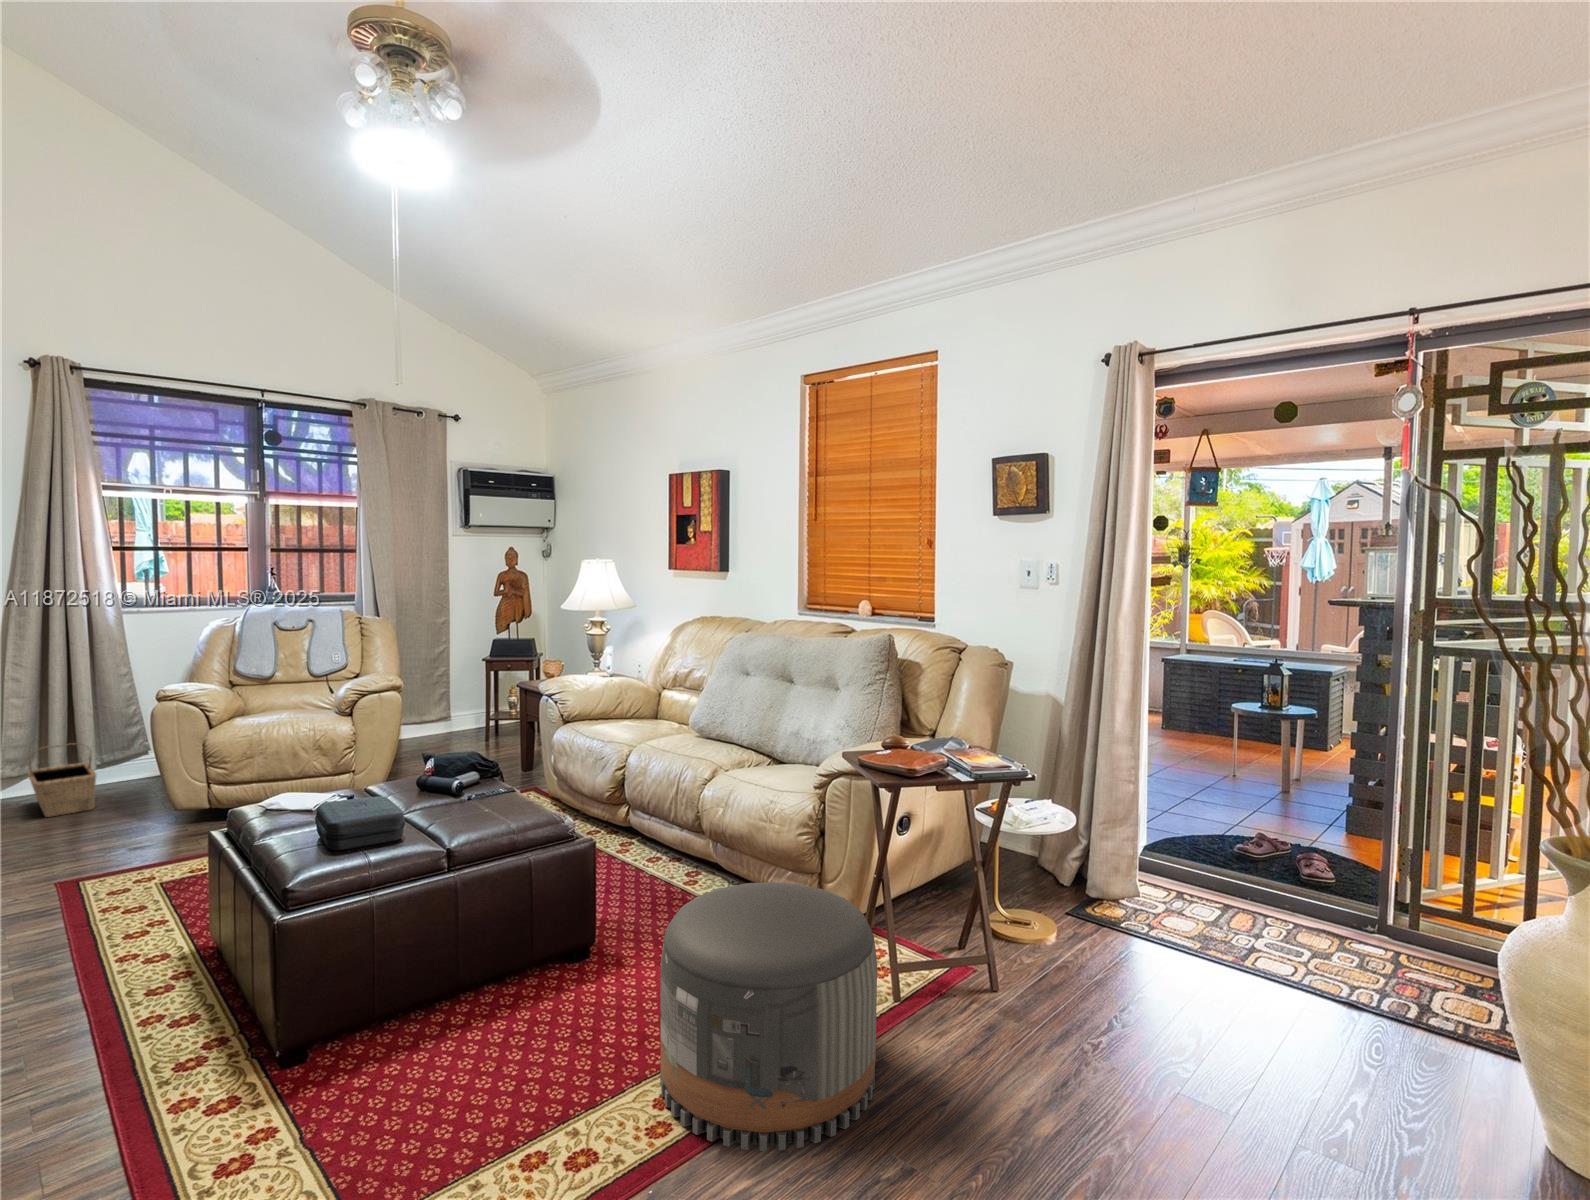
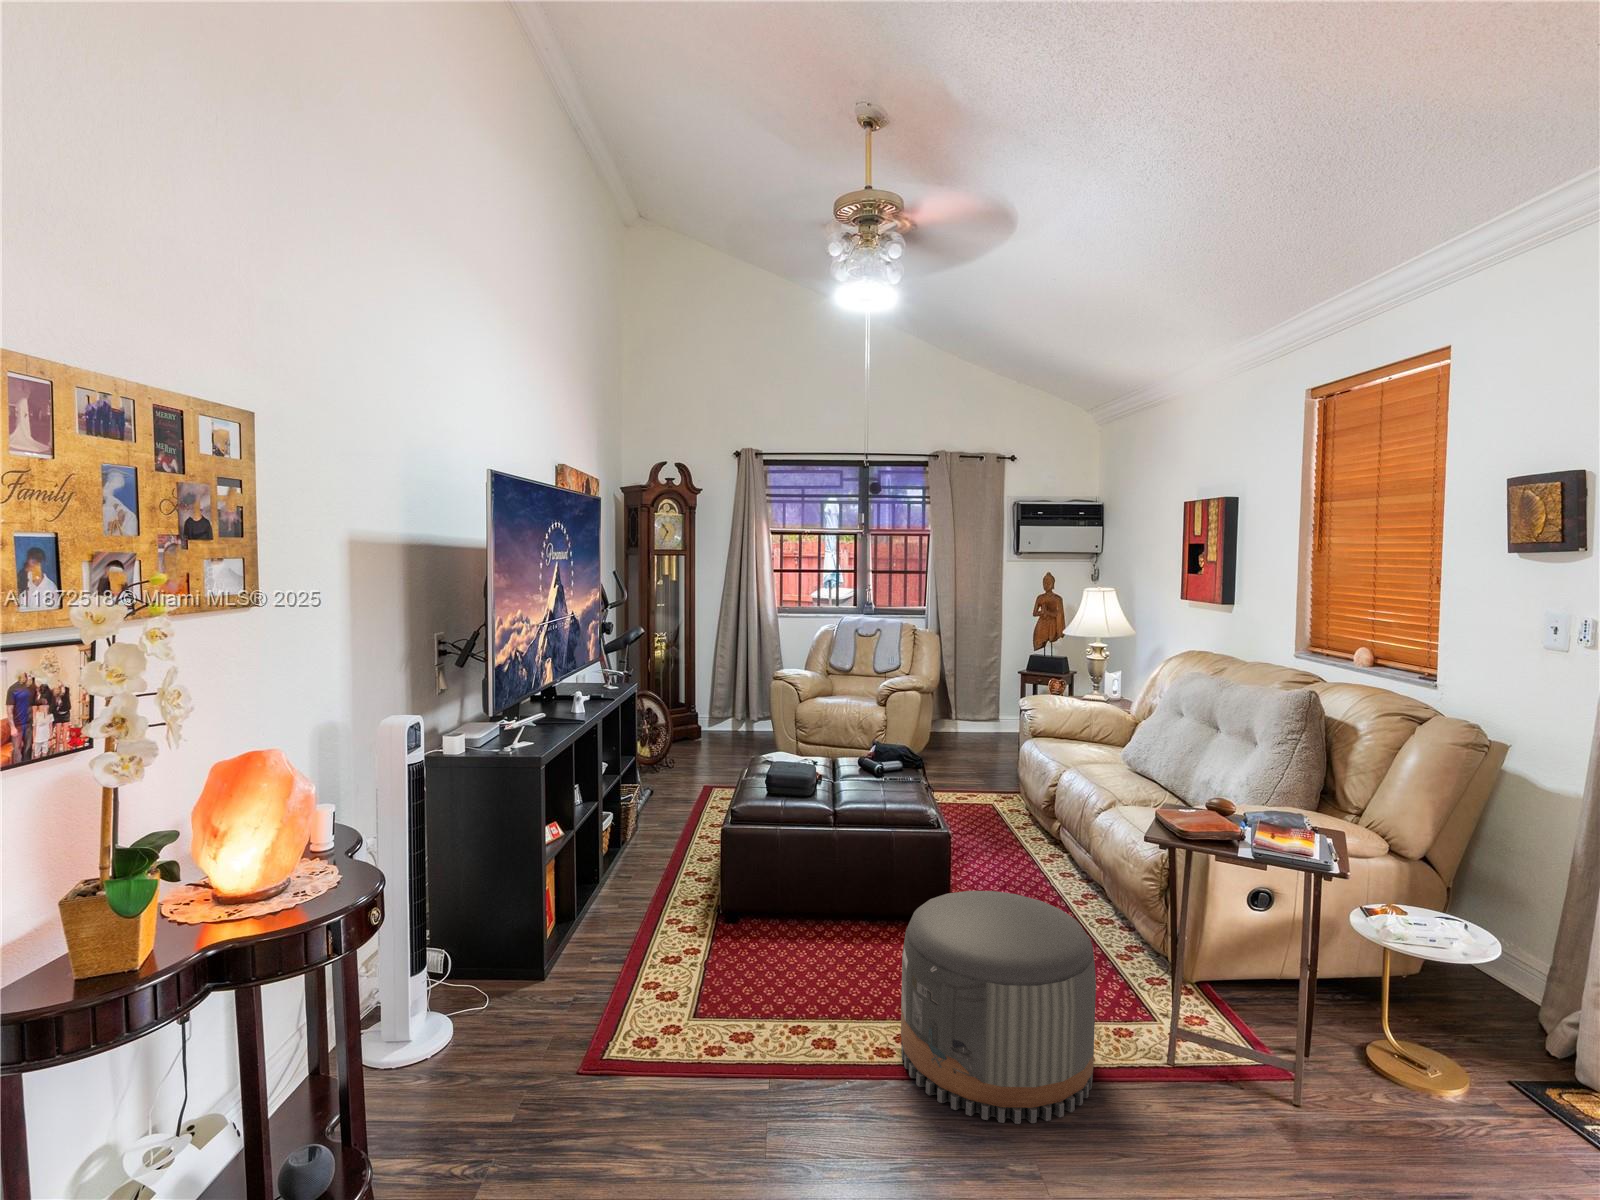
basket: present [27,743,96,817] -> none [722,700,754,745]

